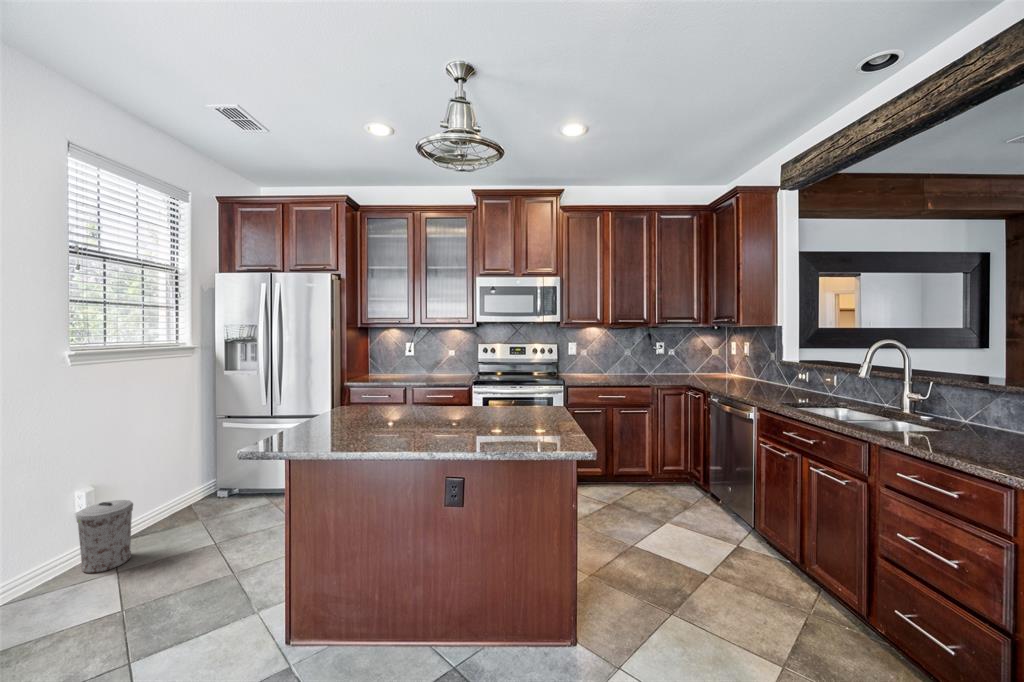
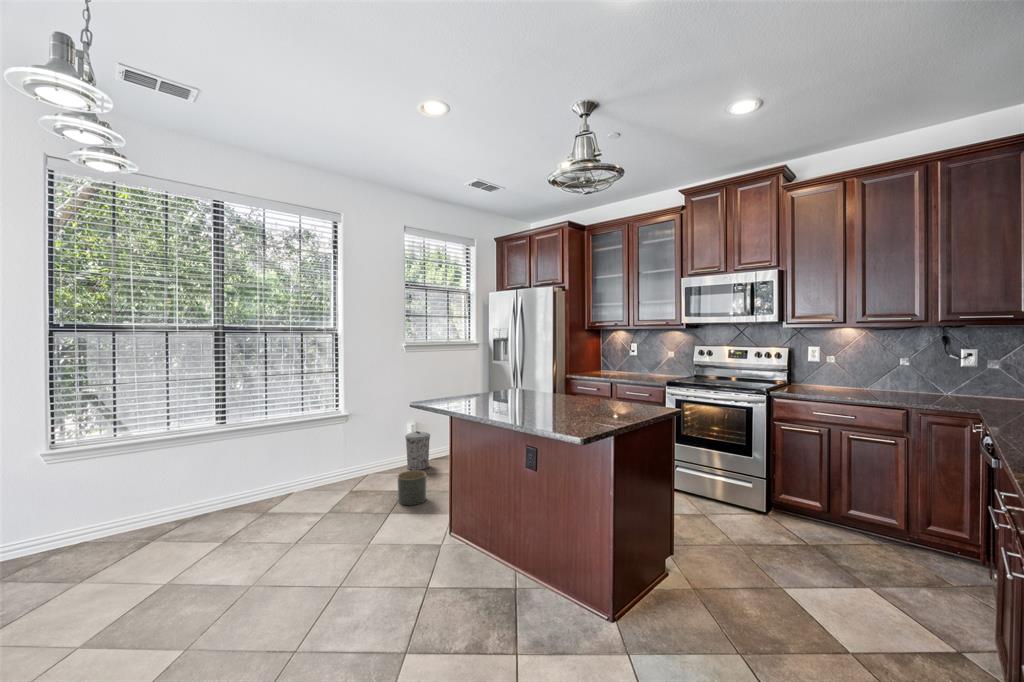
planter: none [118,566,182,639] -> present [398,470,426,505]

